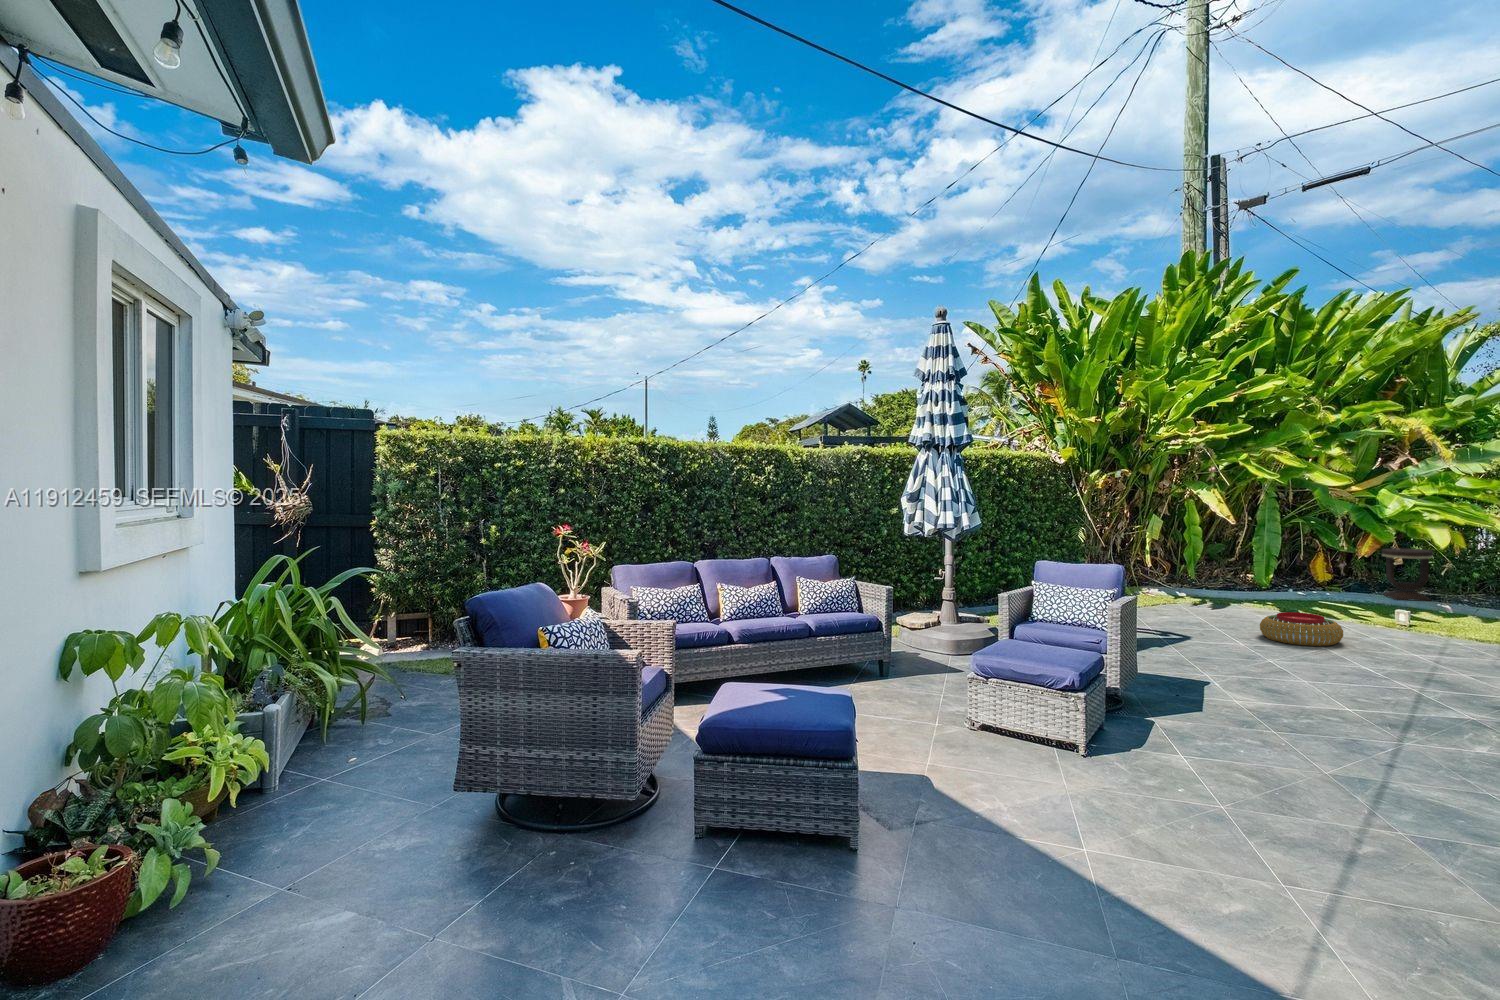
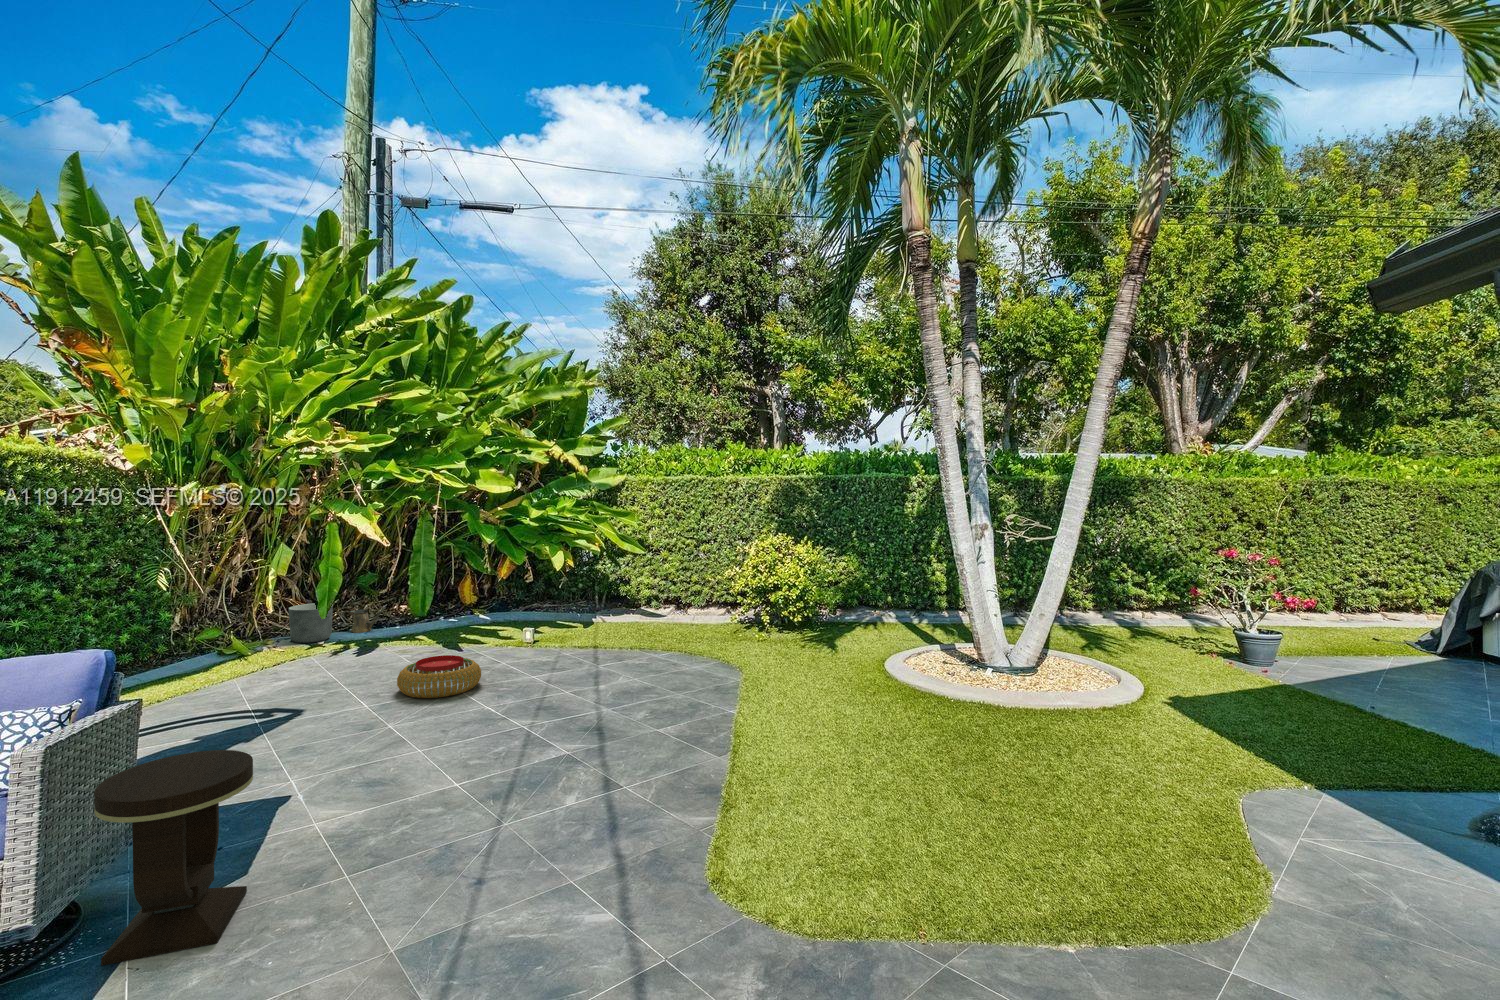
side table: present [1382,548,1433,601] -> present [94,750,253,966]
planter: none [1155,565,1190,595] -> present [288,604,333,643]
watering can: none [1200,574,1236,593] -> present [350,608,385,633]

